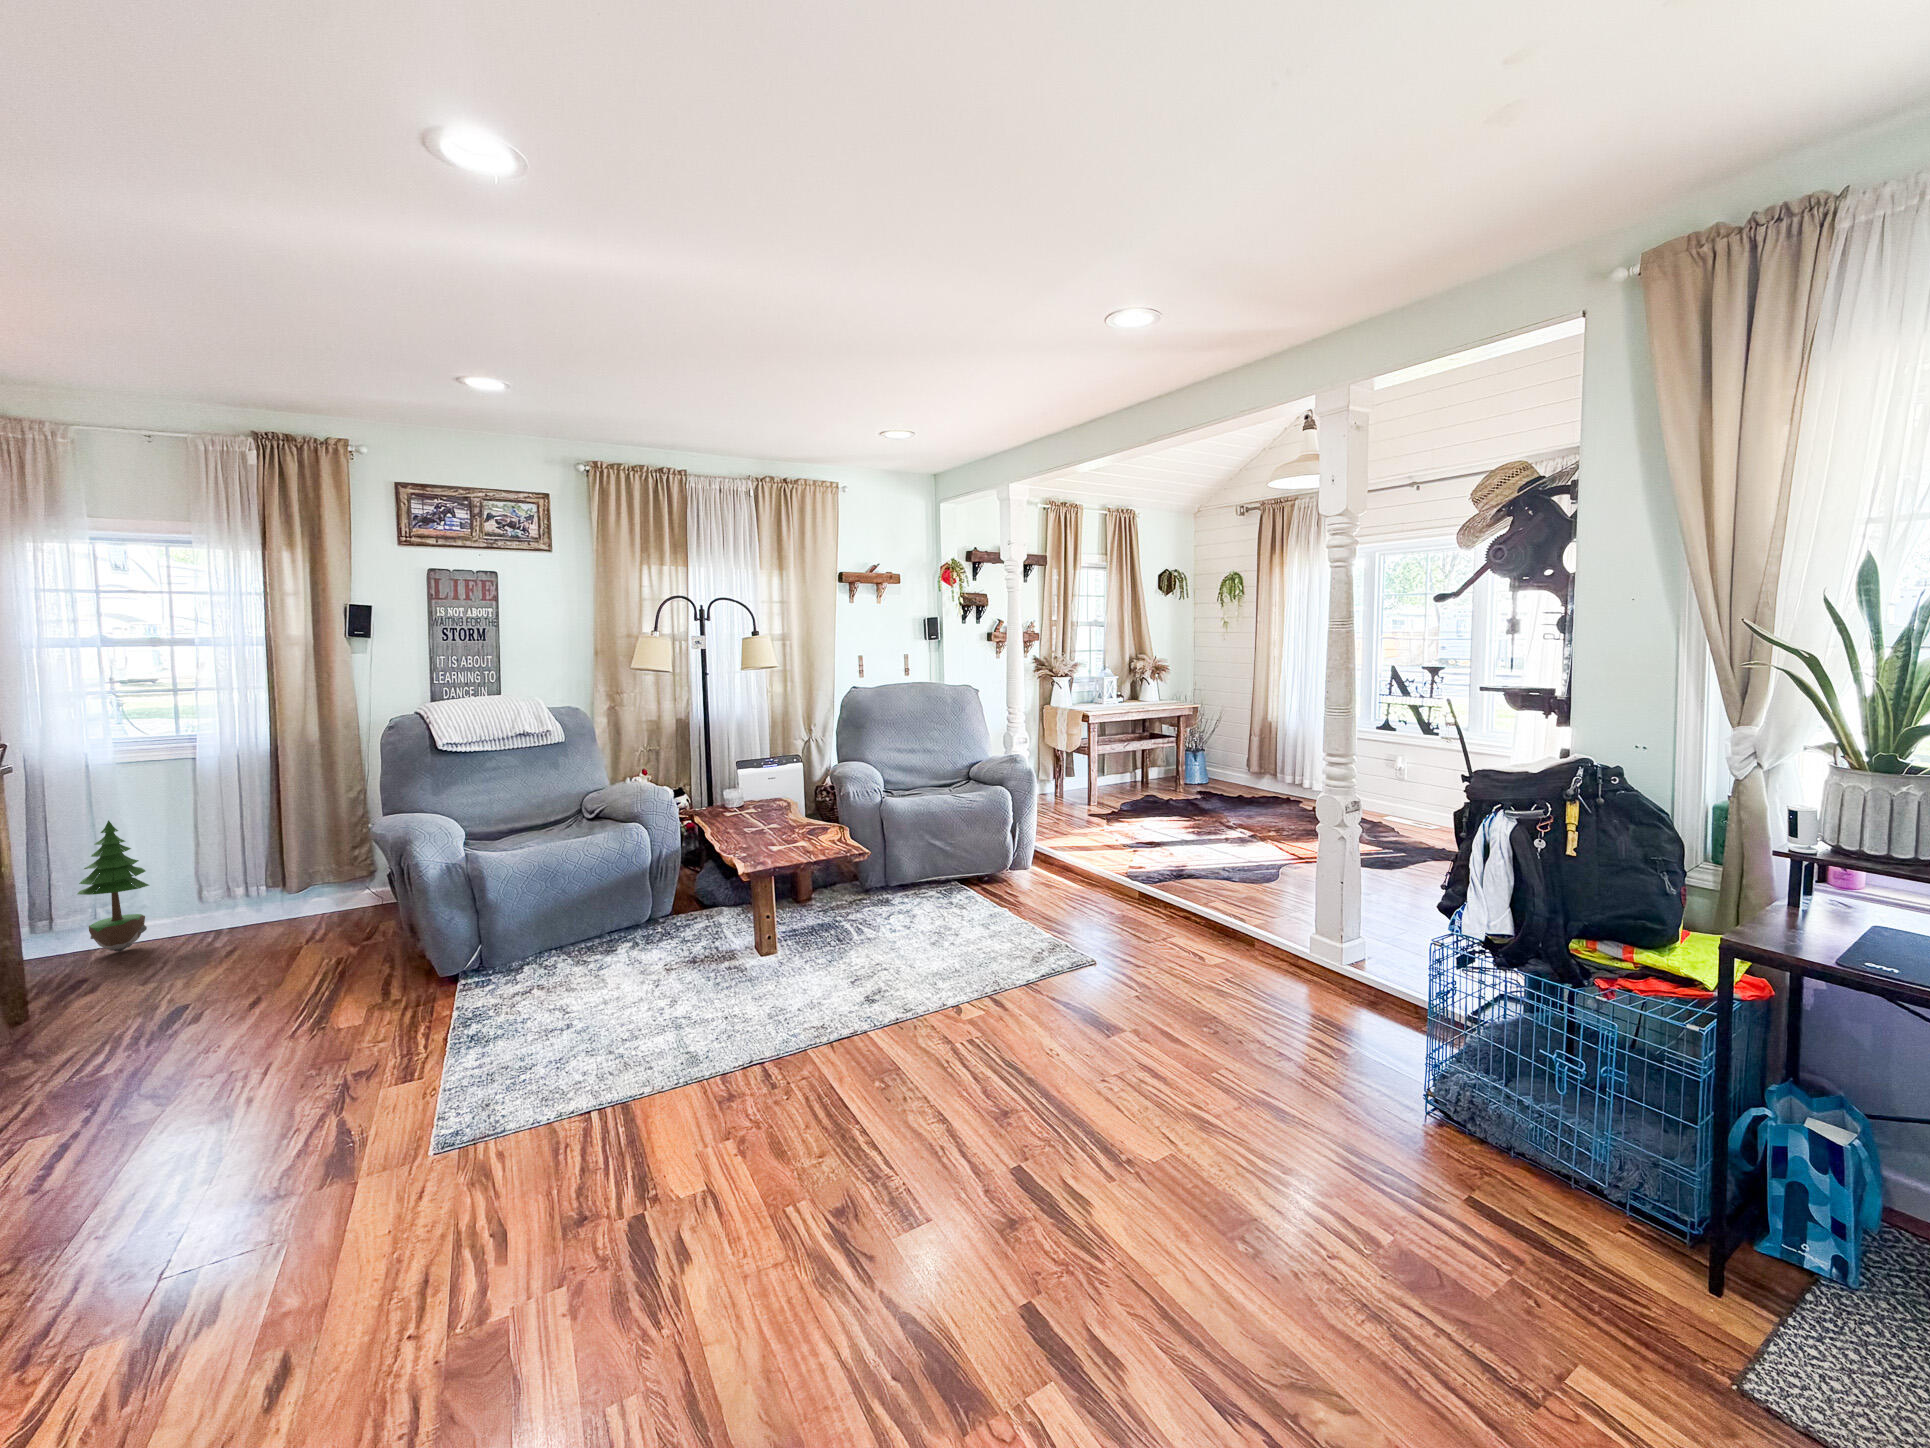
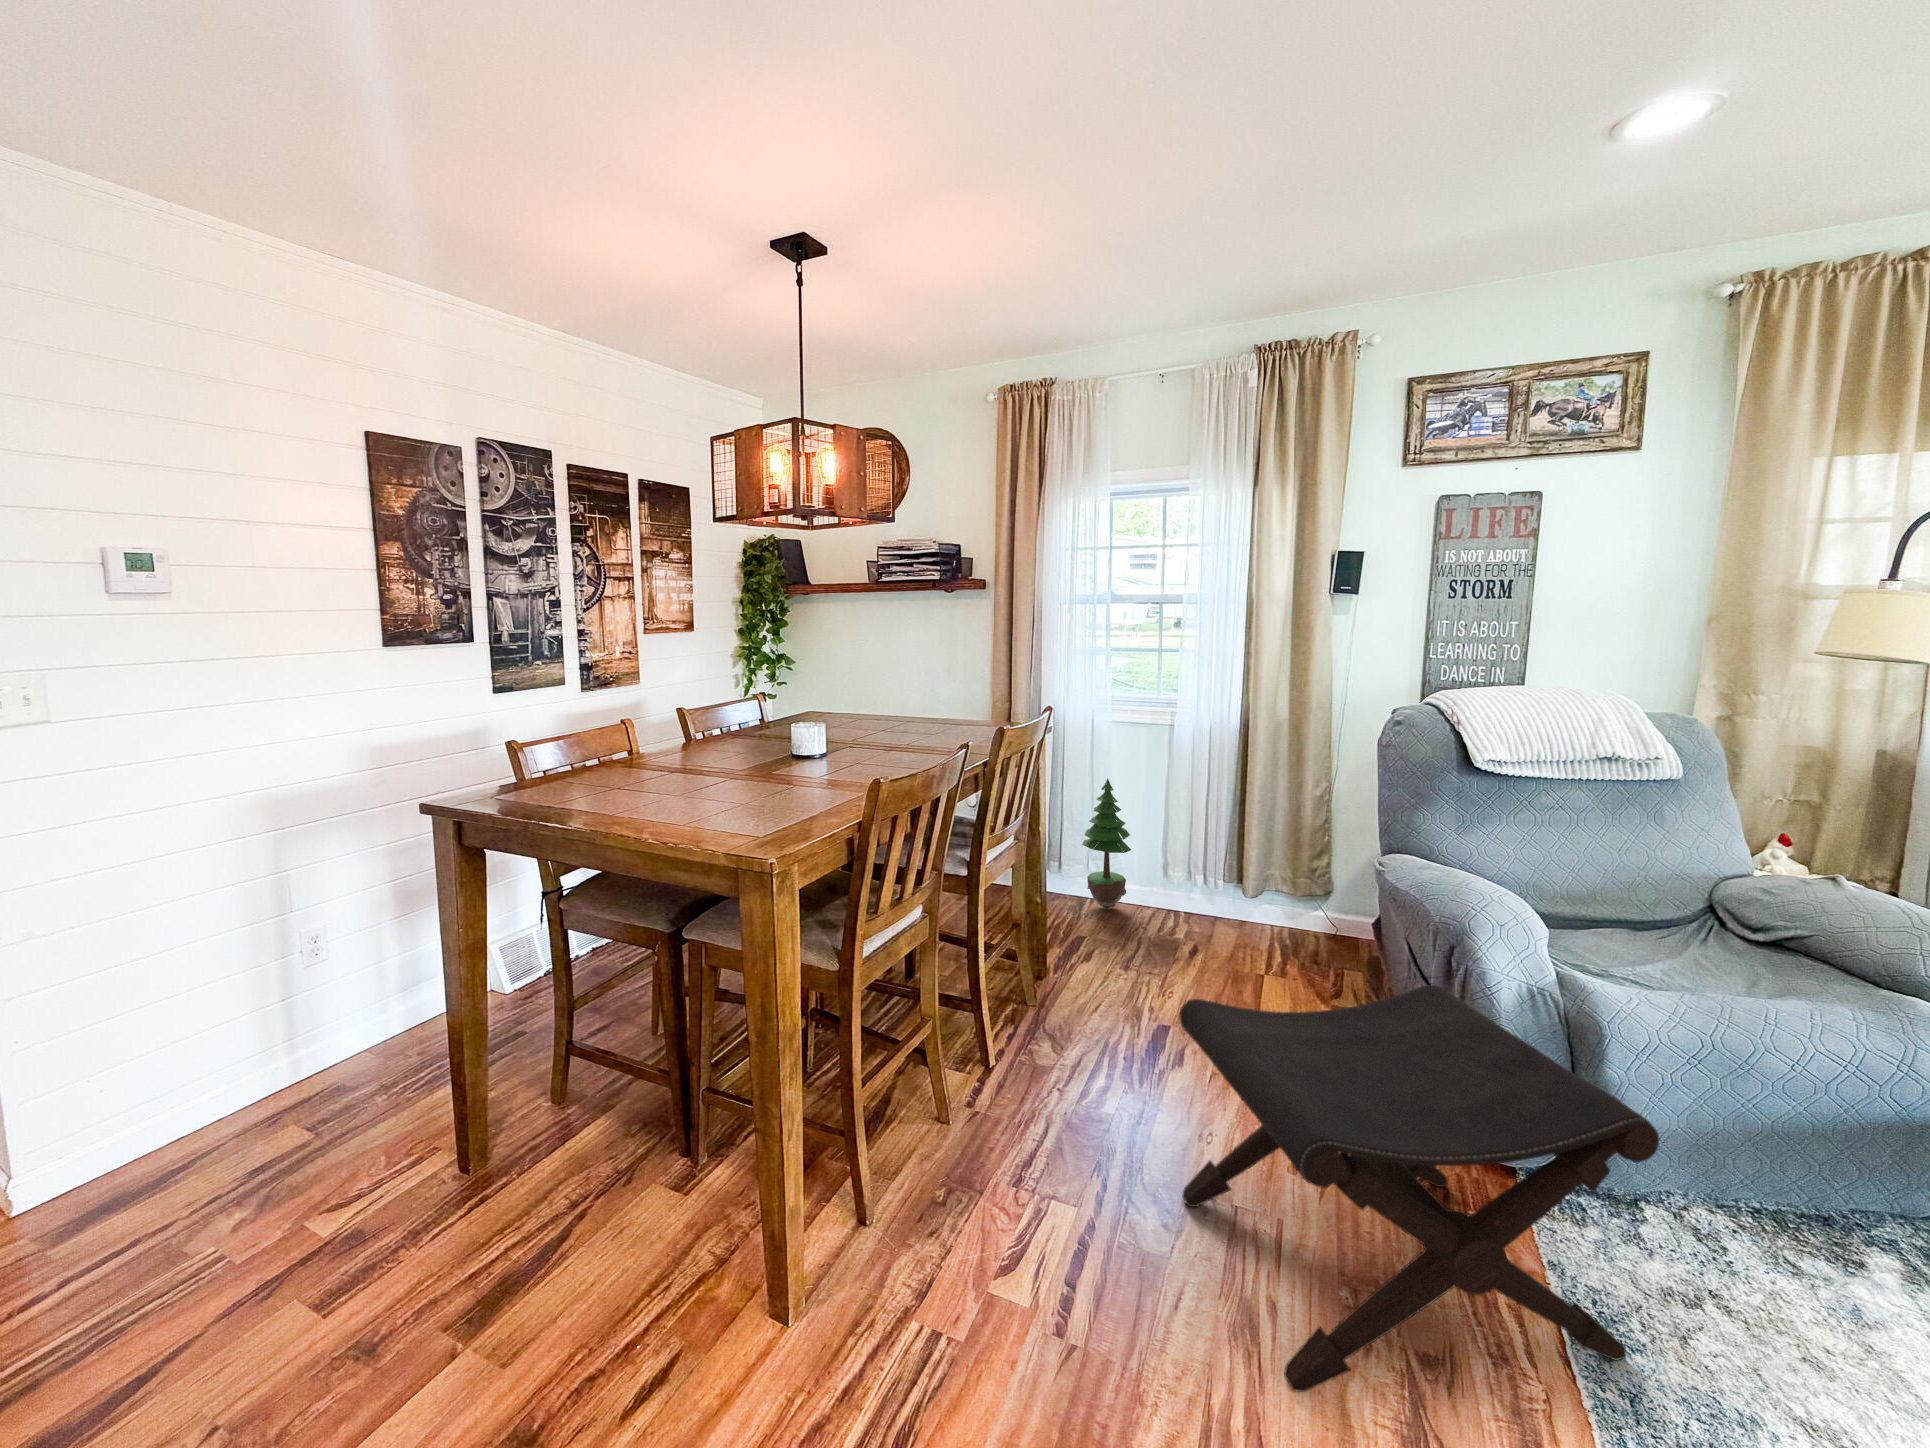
footstool: none [143,878,463,1119] -> present [1180,985,1659,1392]

